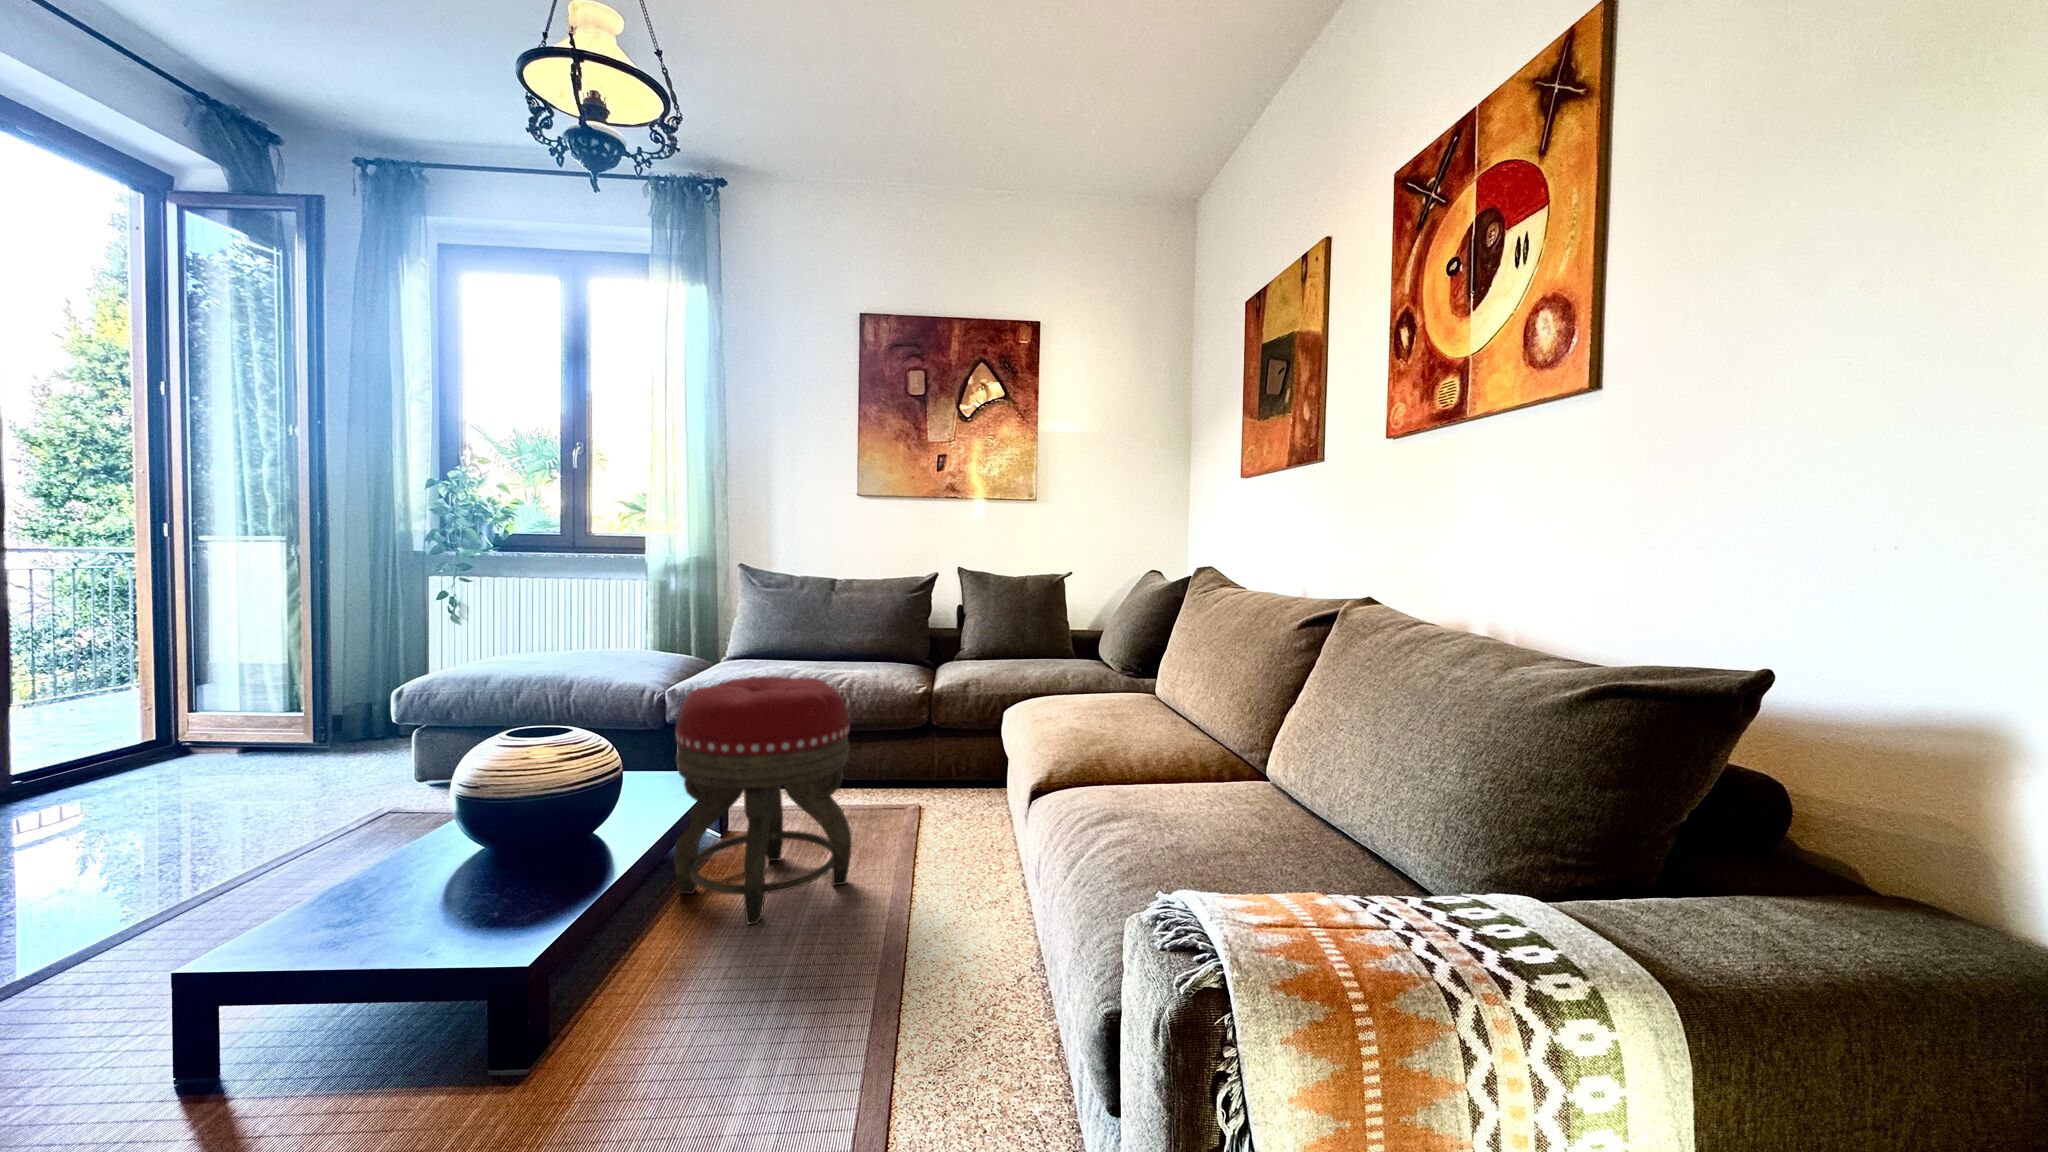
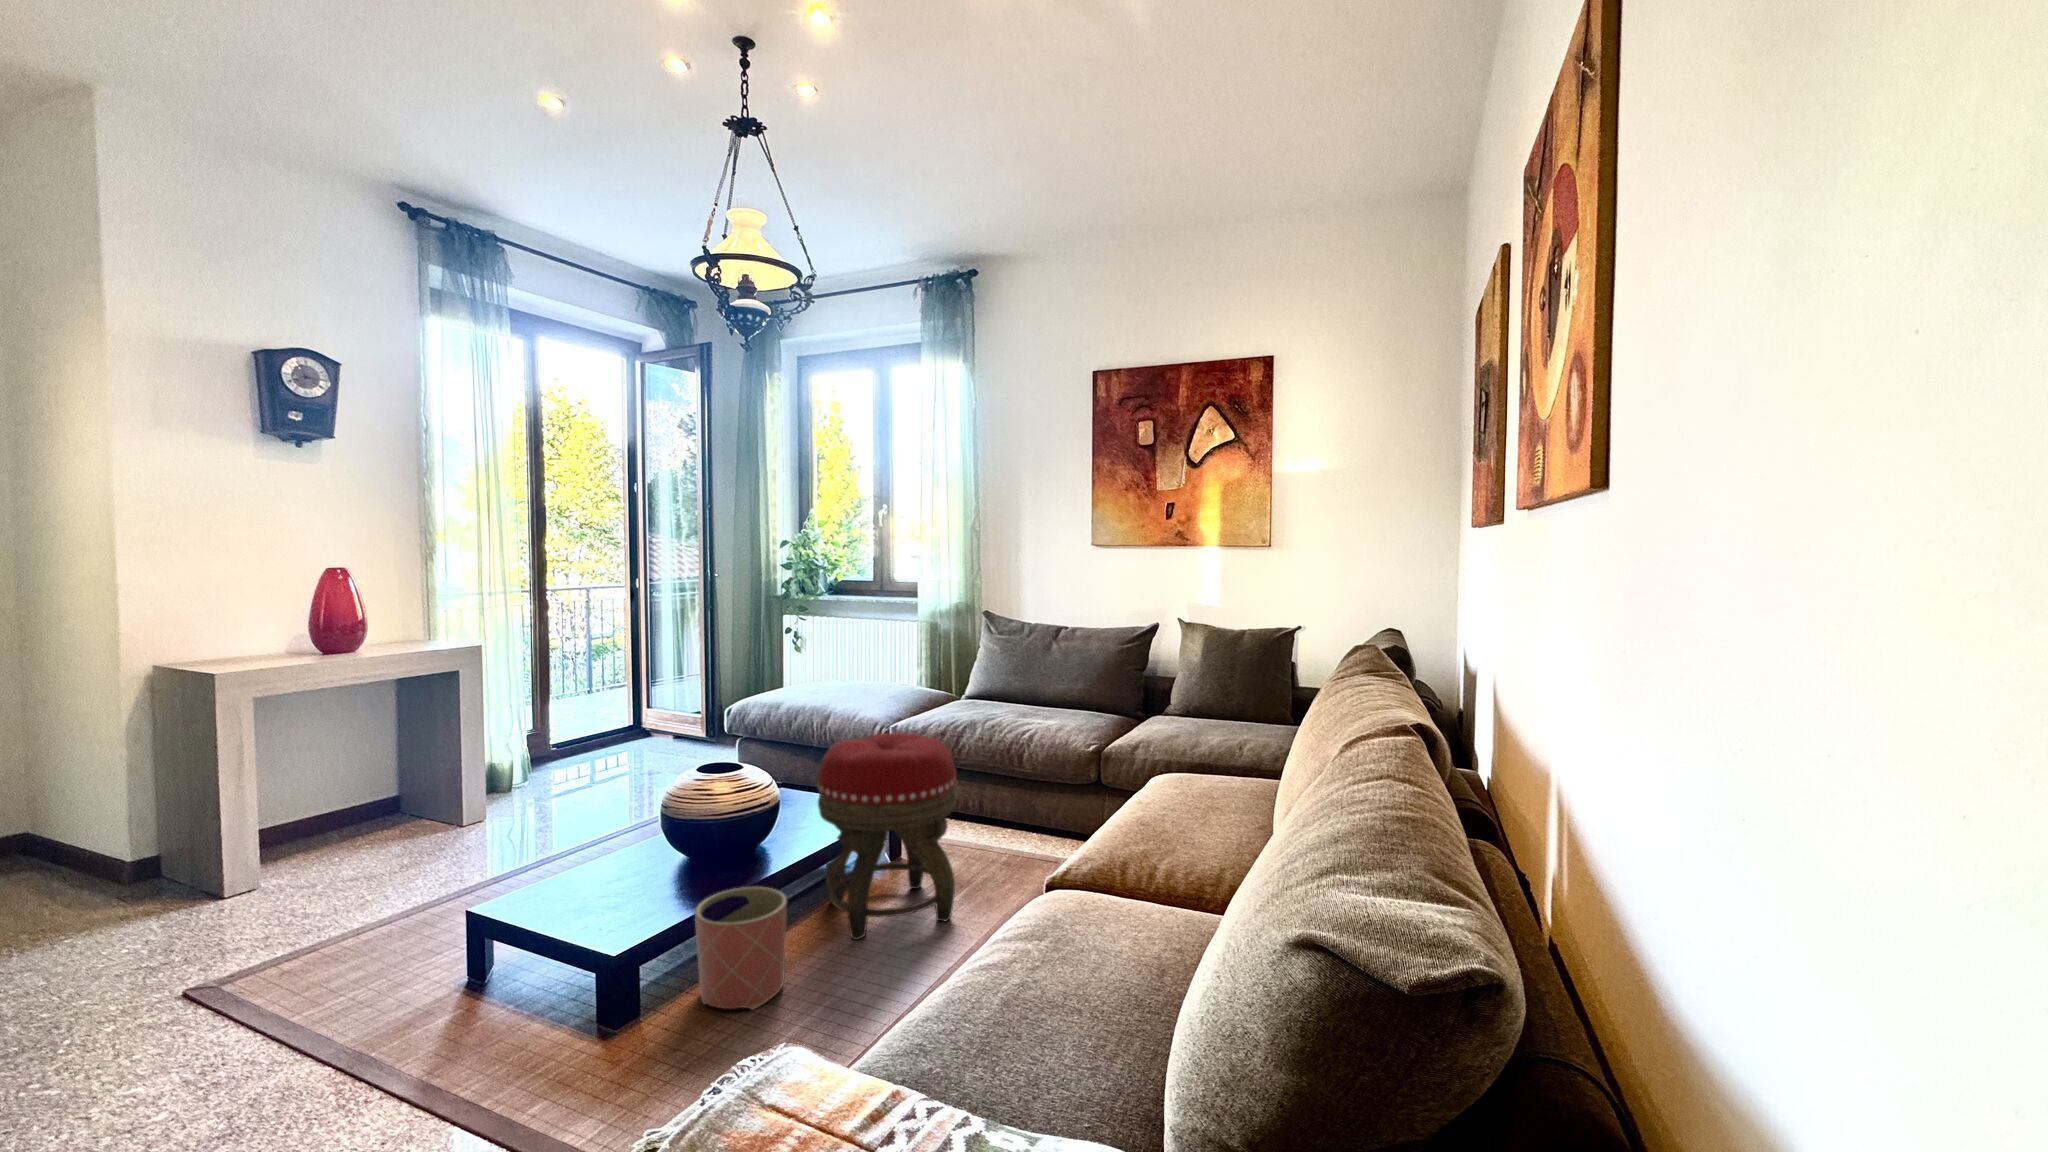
planter: none [589,872,719,1044] -> present [695,887,787,1010]

